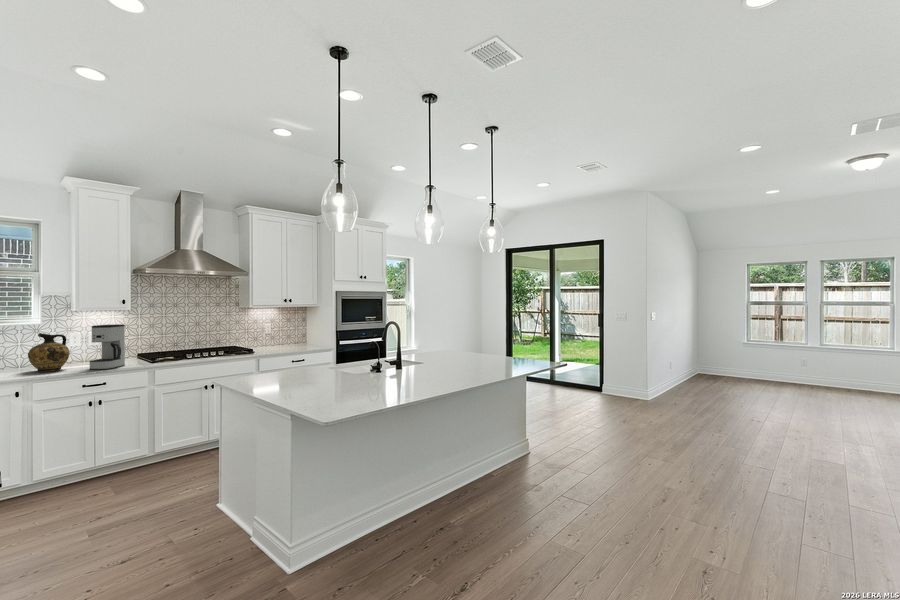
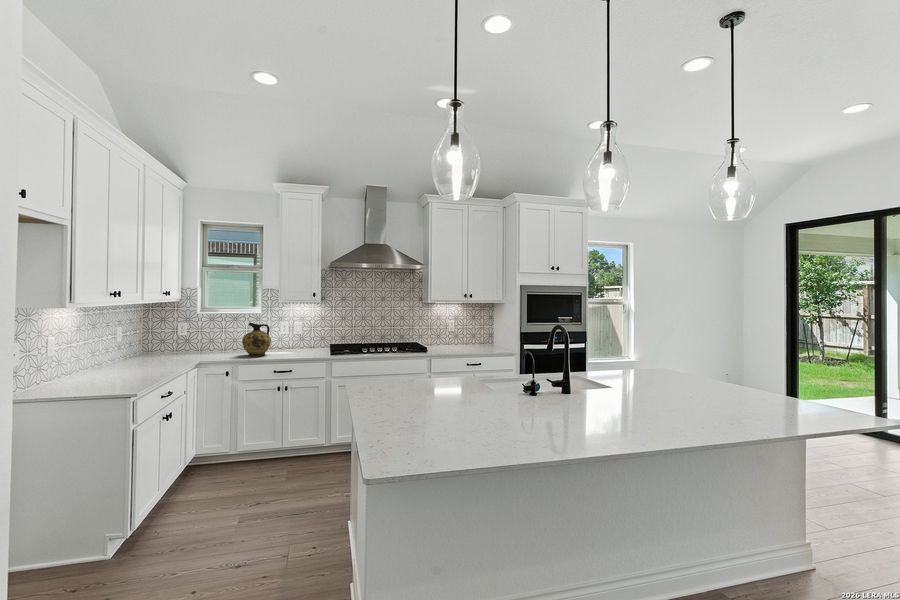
coffee maker: present [89,324,125,370] -> none [281,317,310,358]

